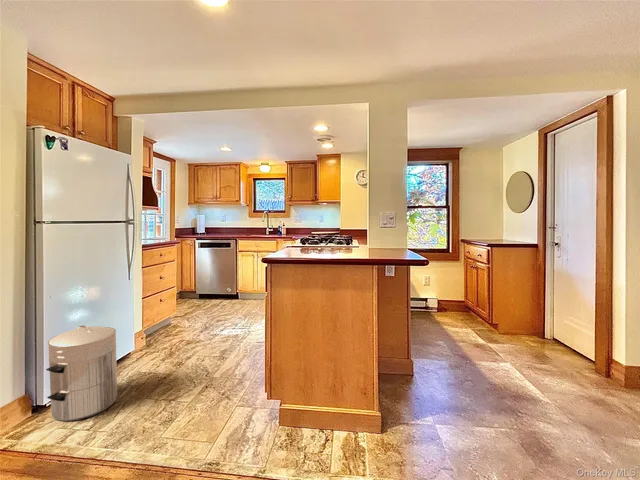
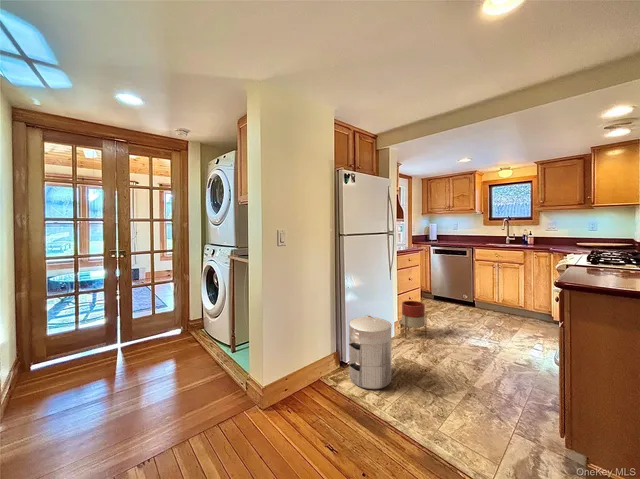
planter: none [148,301,178,346] -> present [402,301,426,338]

